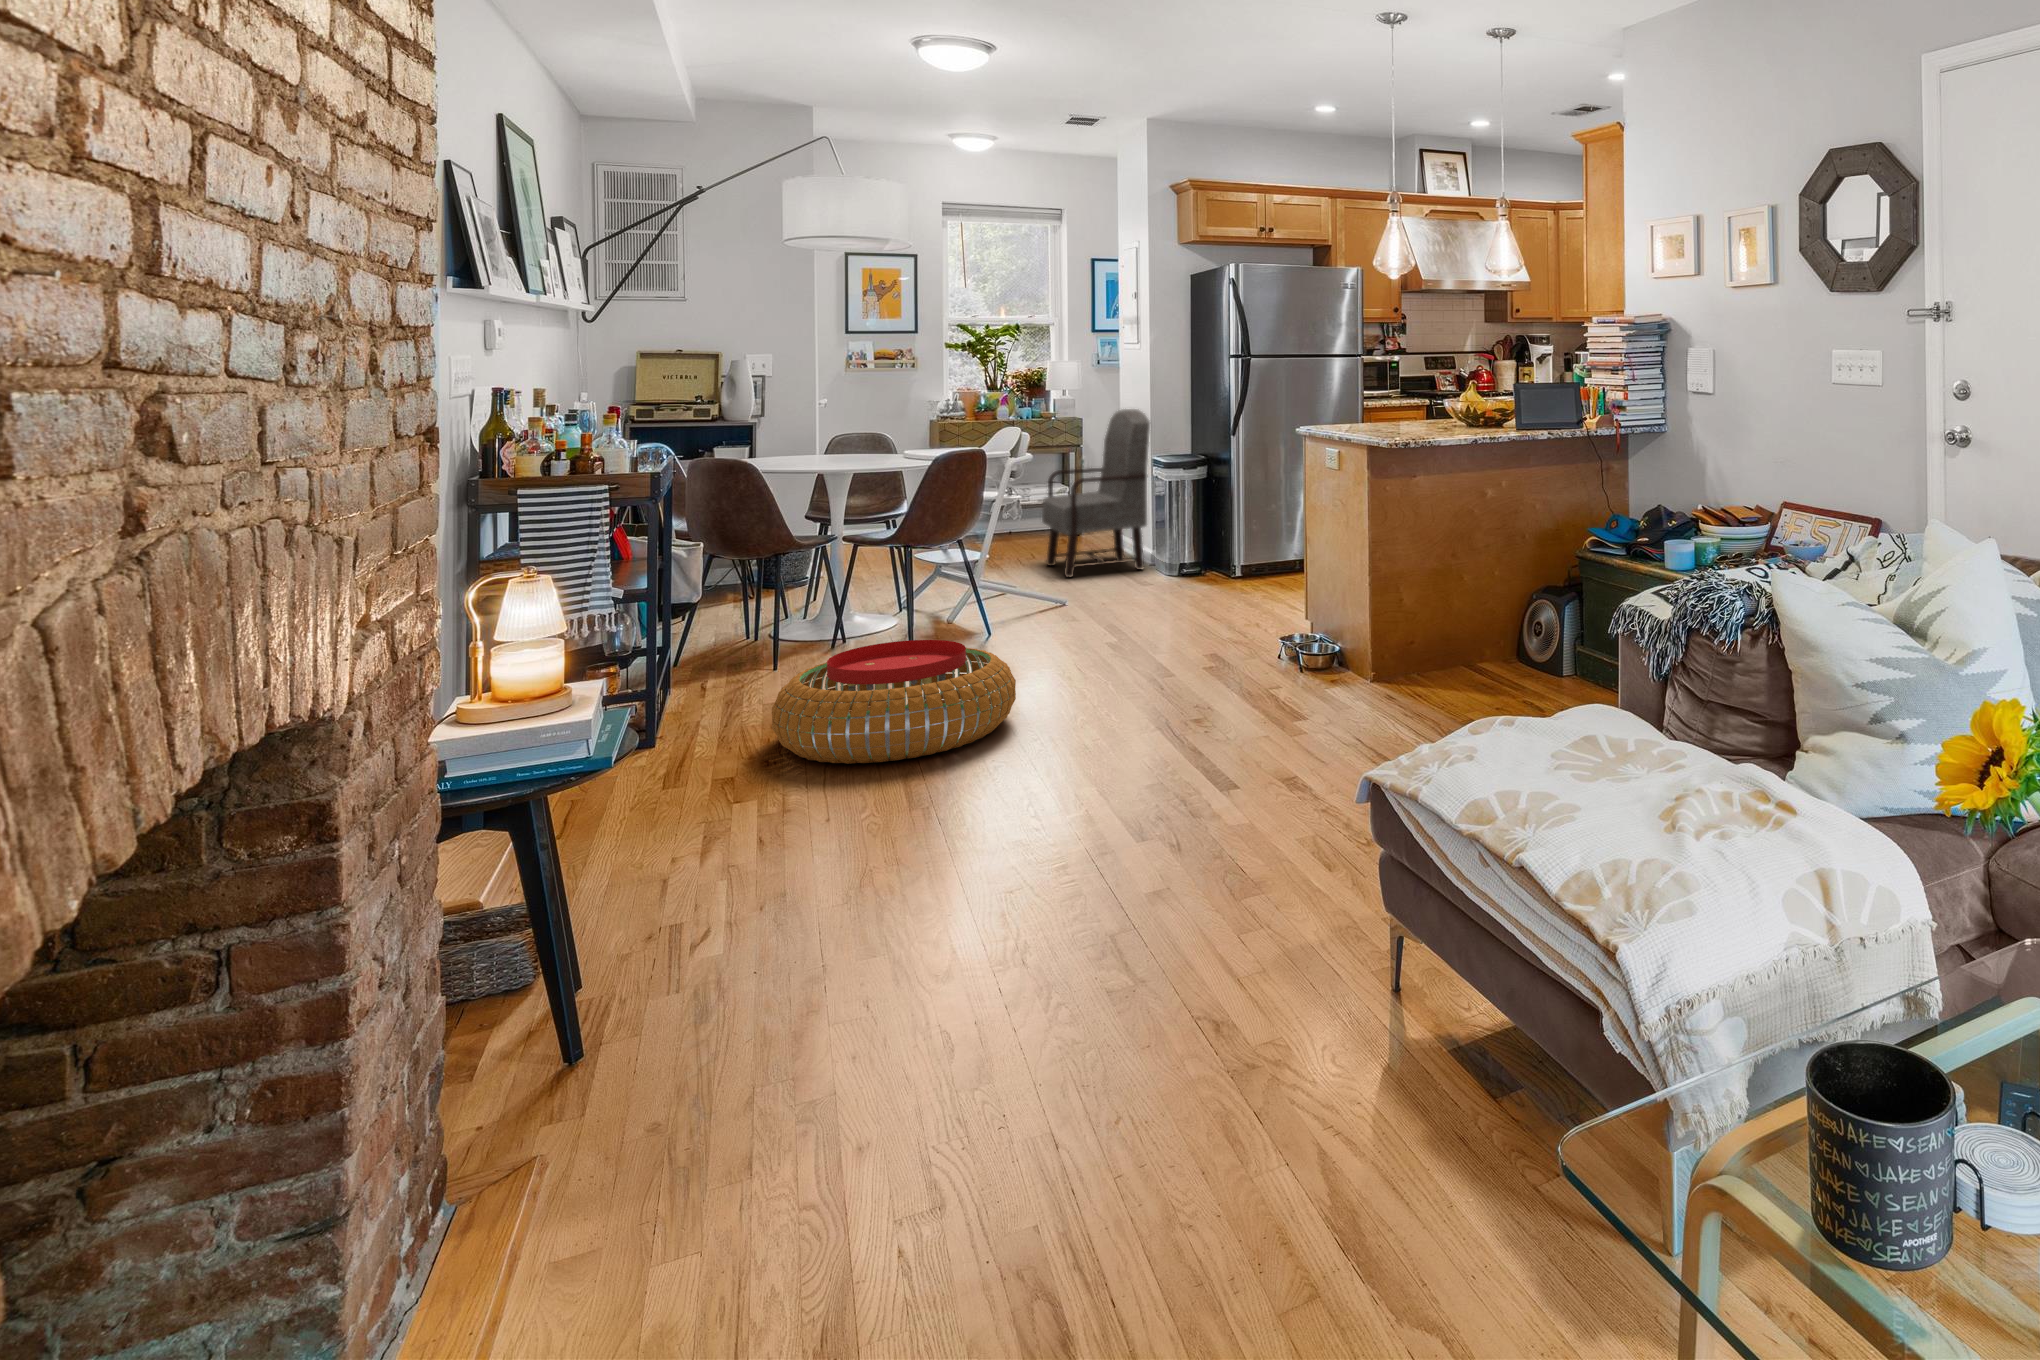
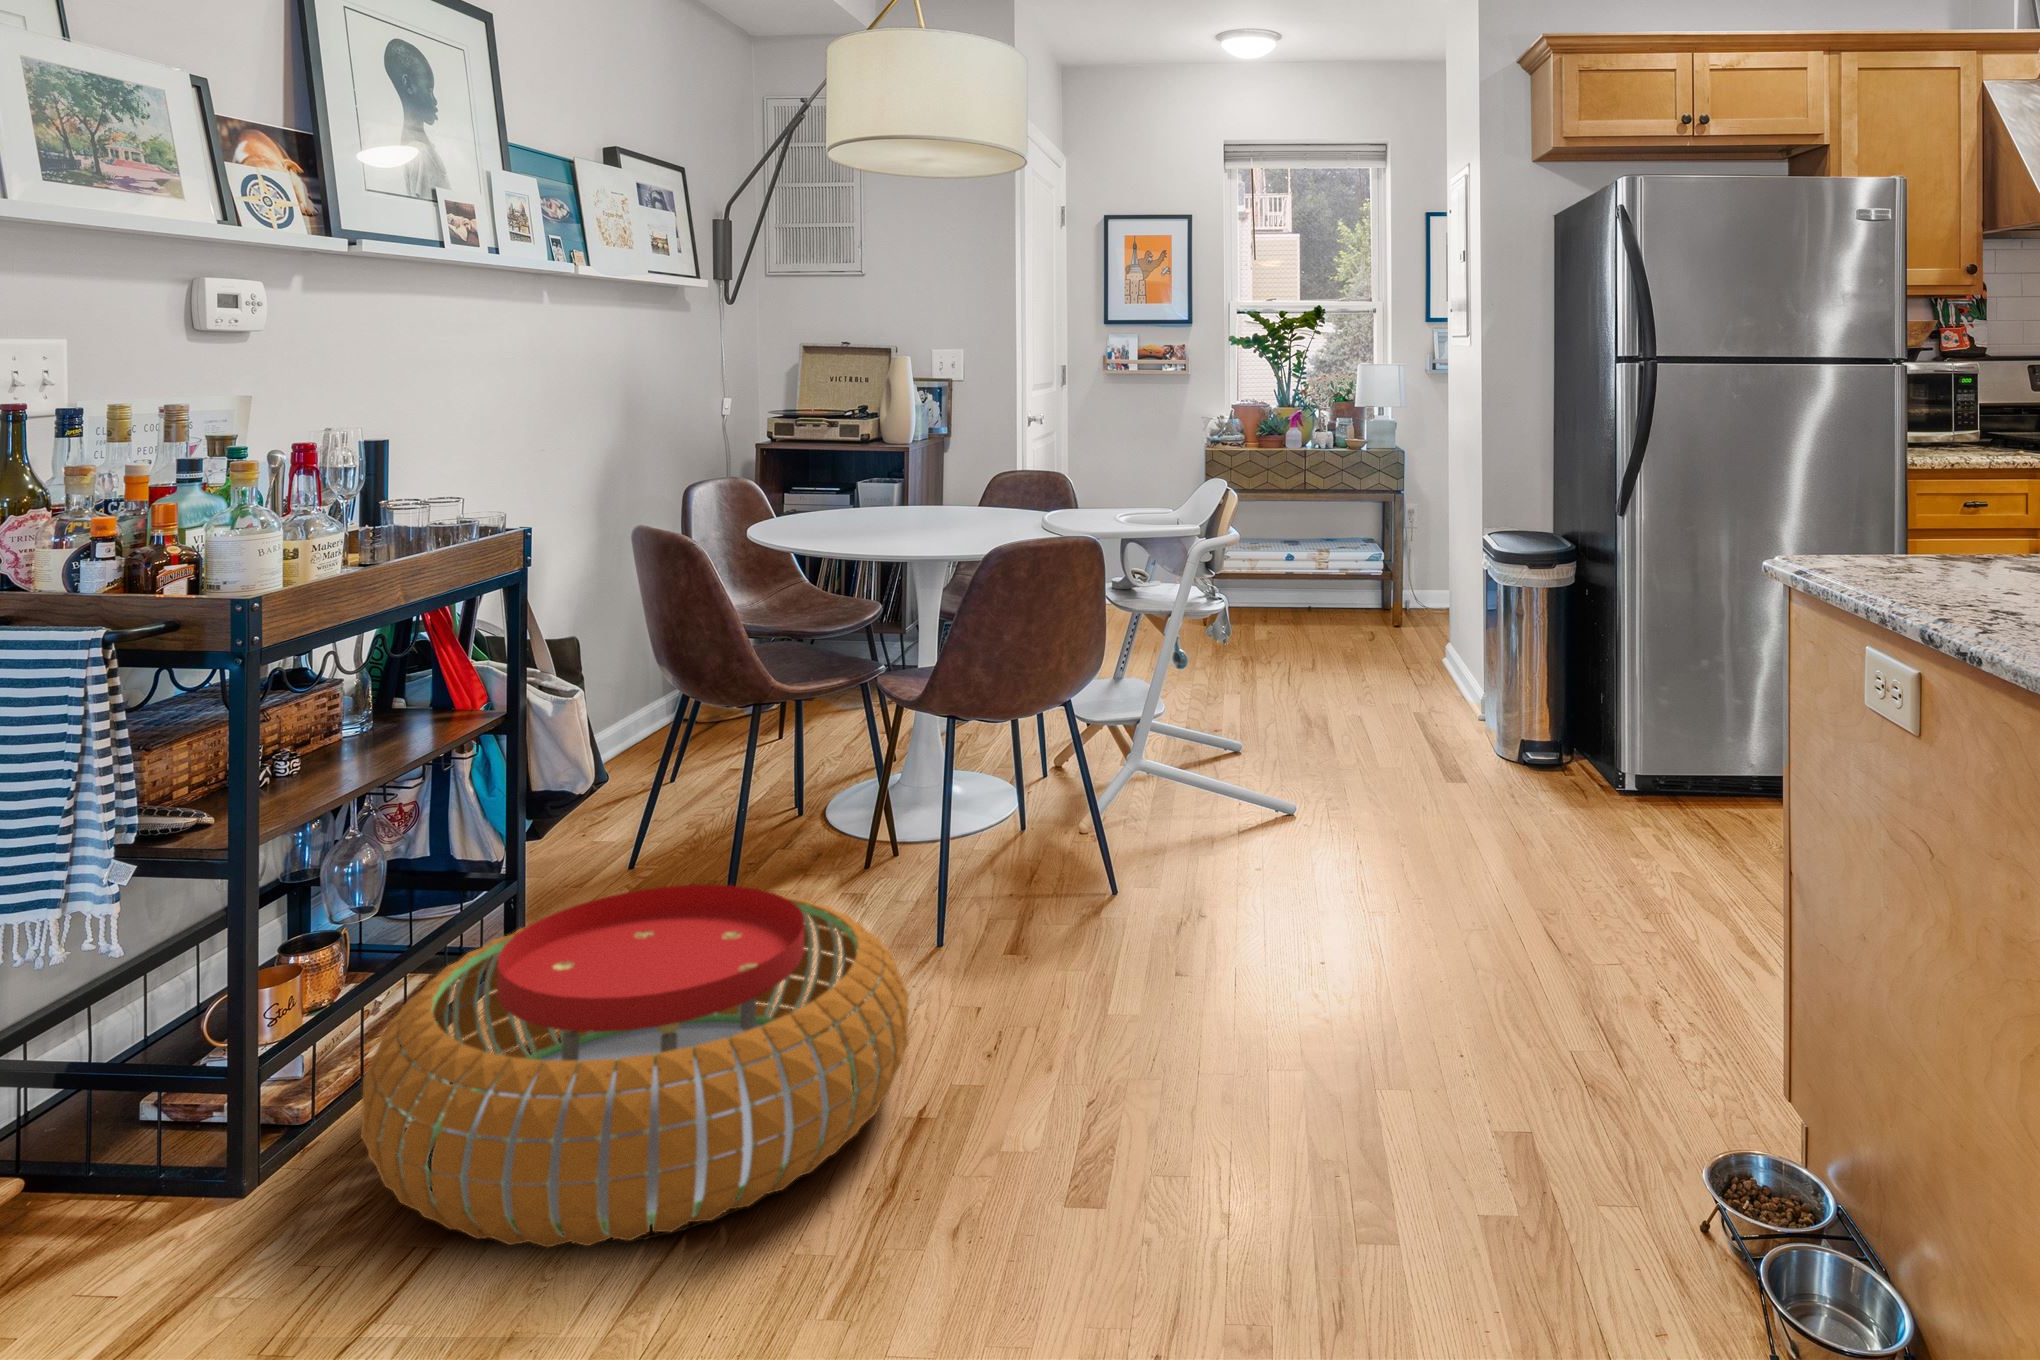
armchair: present [1042,409,1150,577] -> none [1328,441,1483,716]

